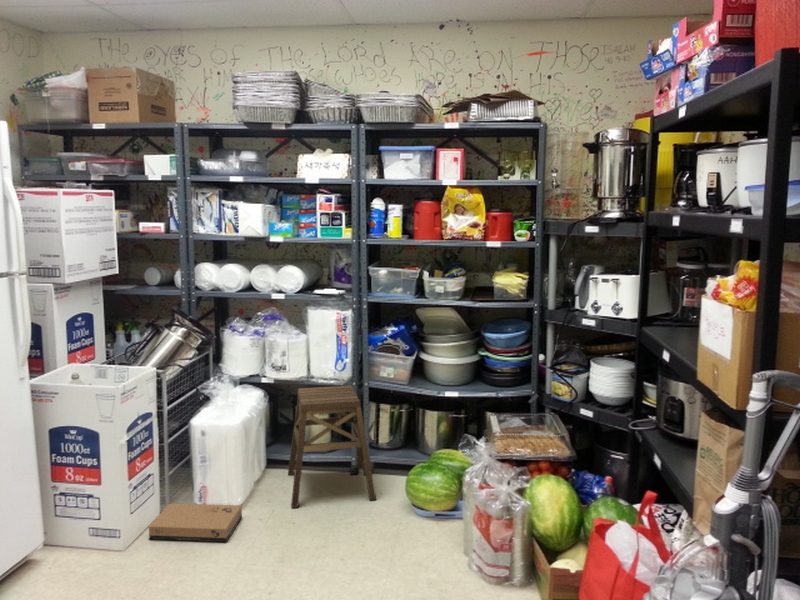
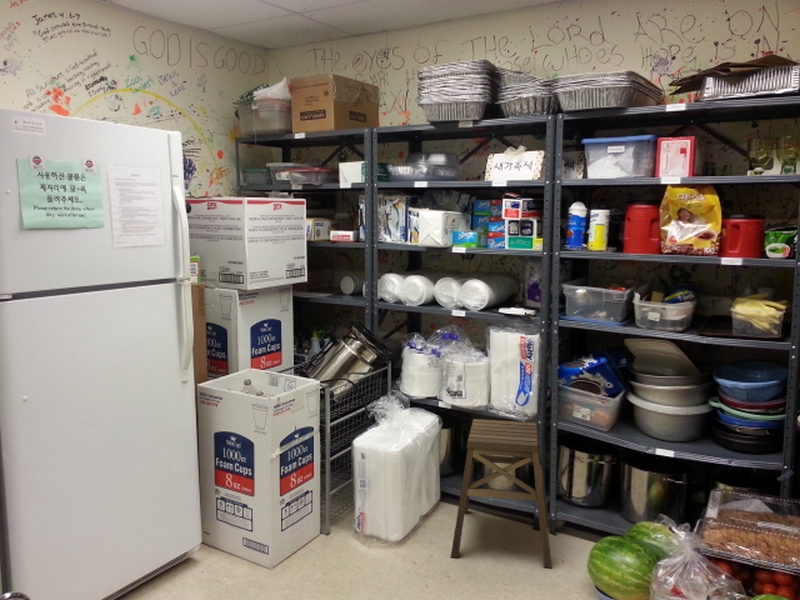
cardboard box: present [149,503,242,542] -> none [297,525,395,585]

